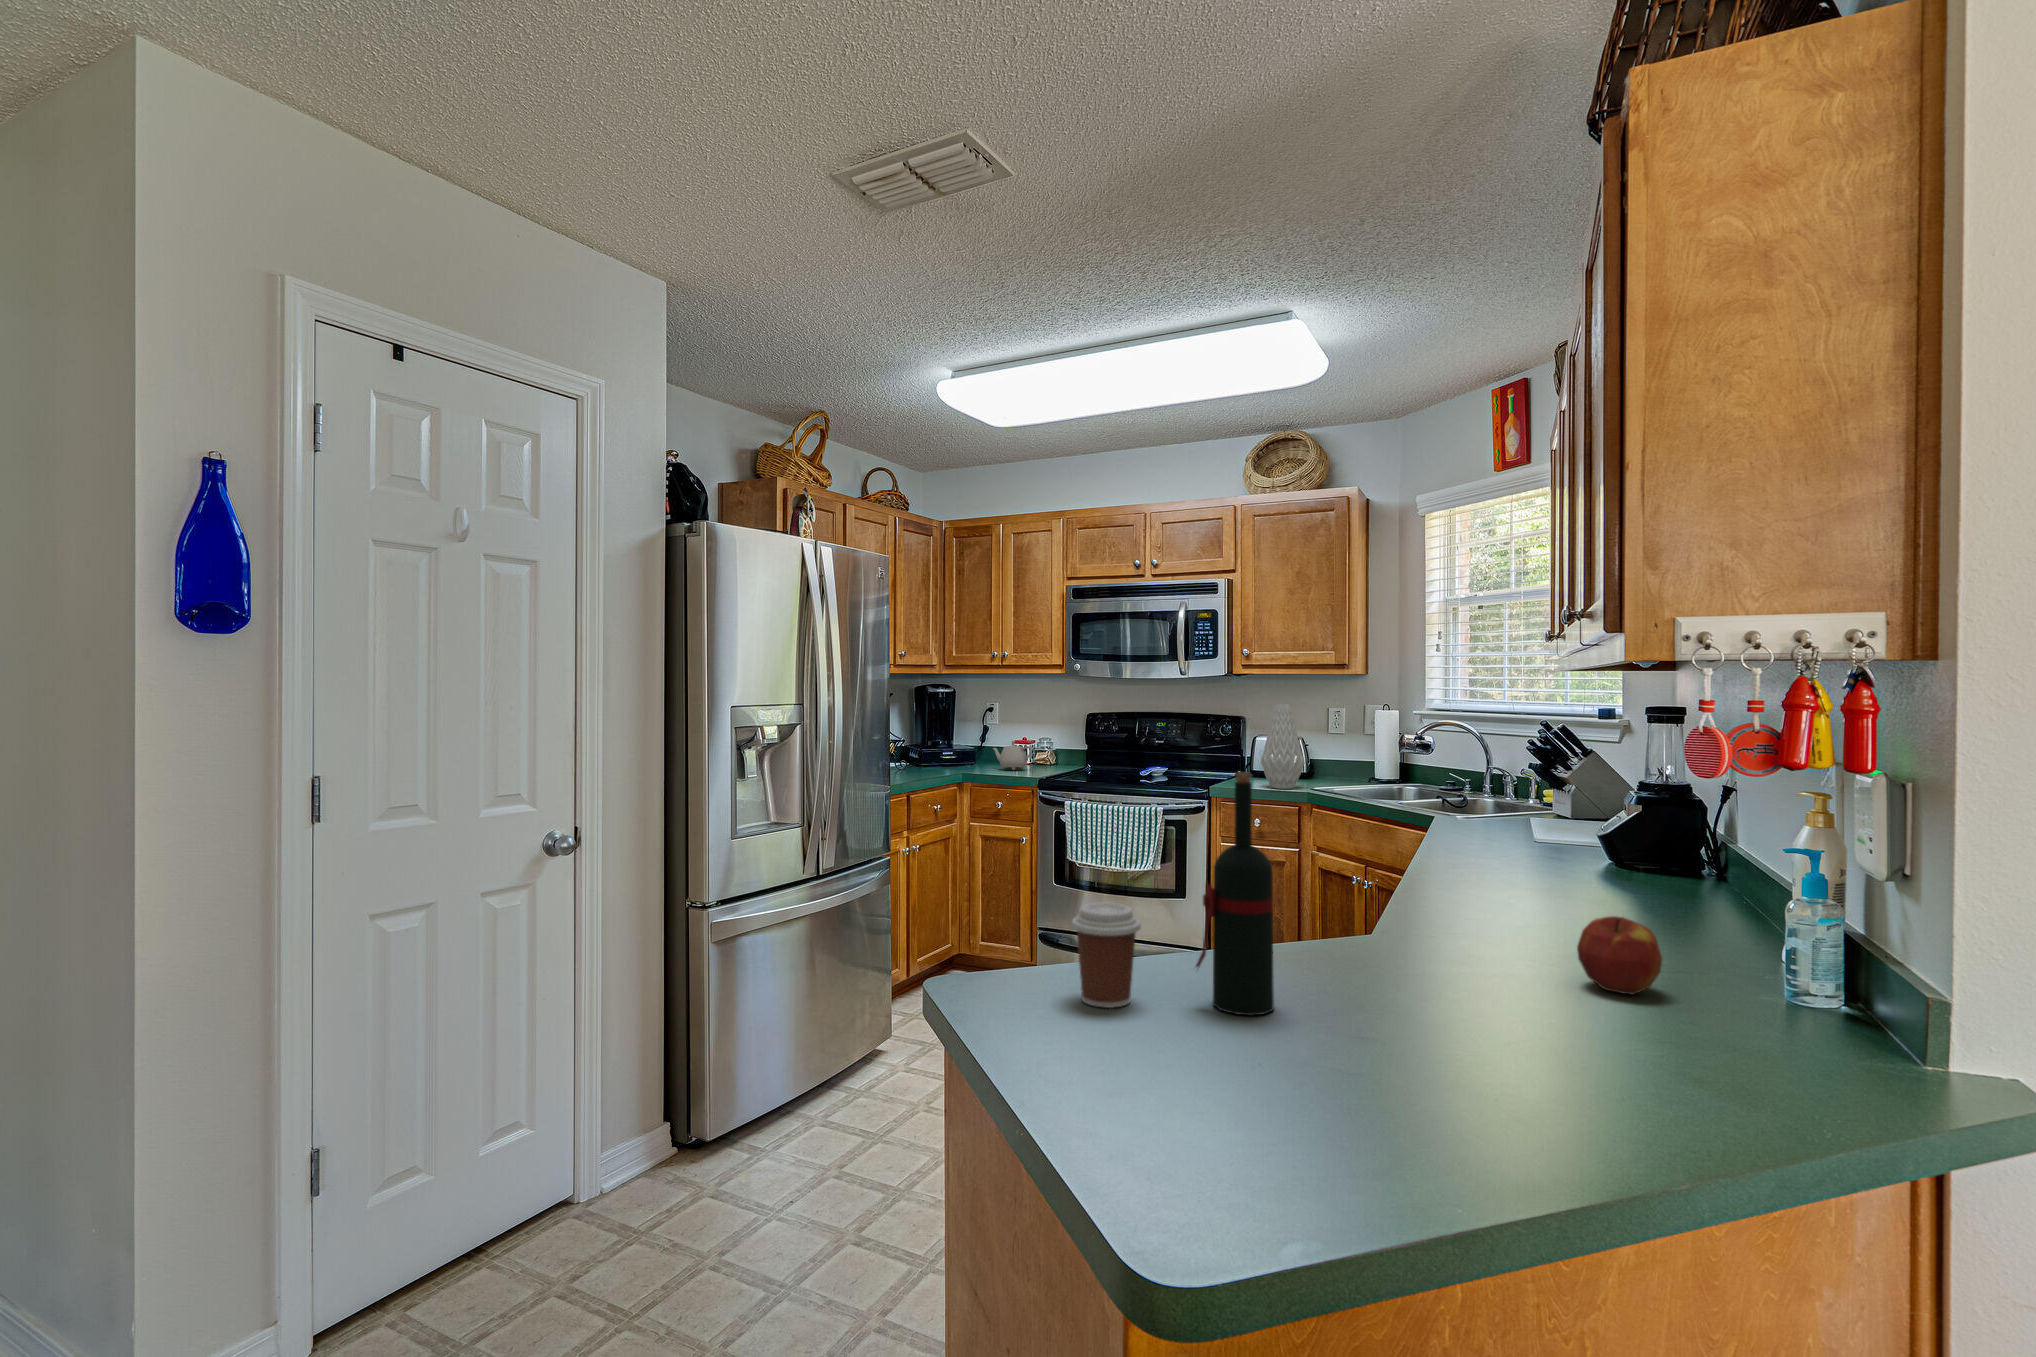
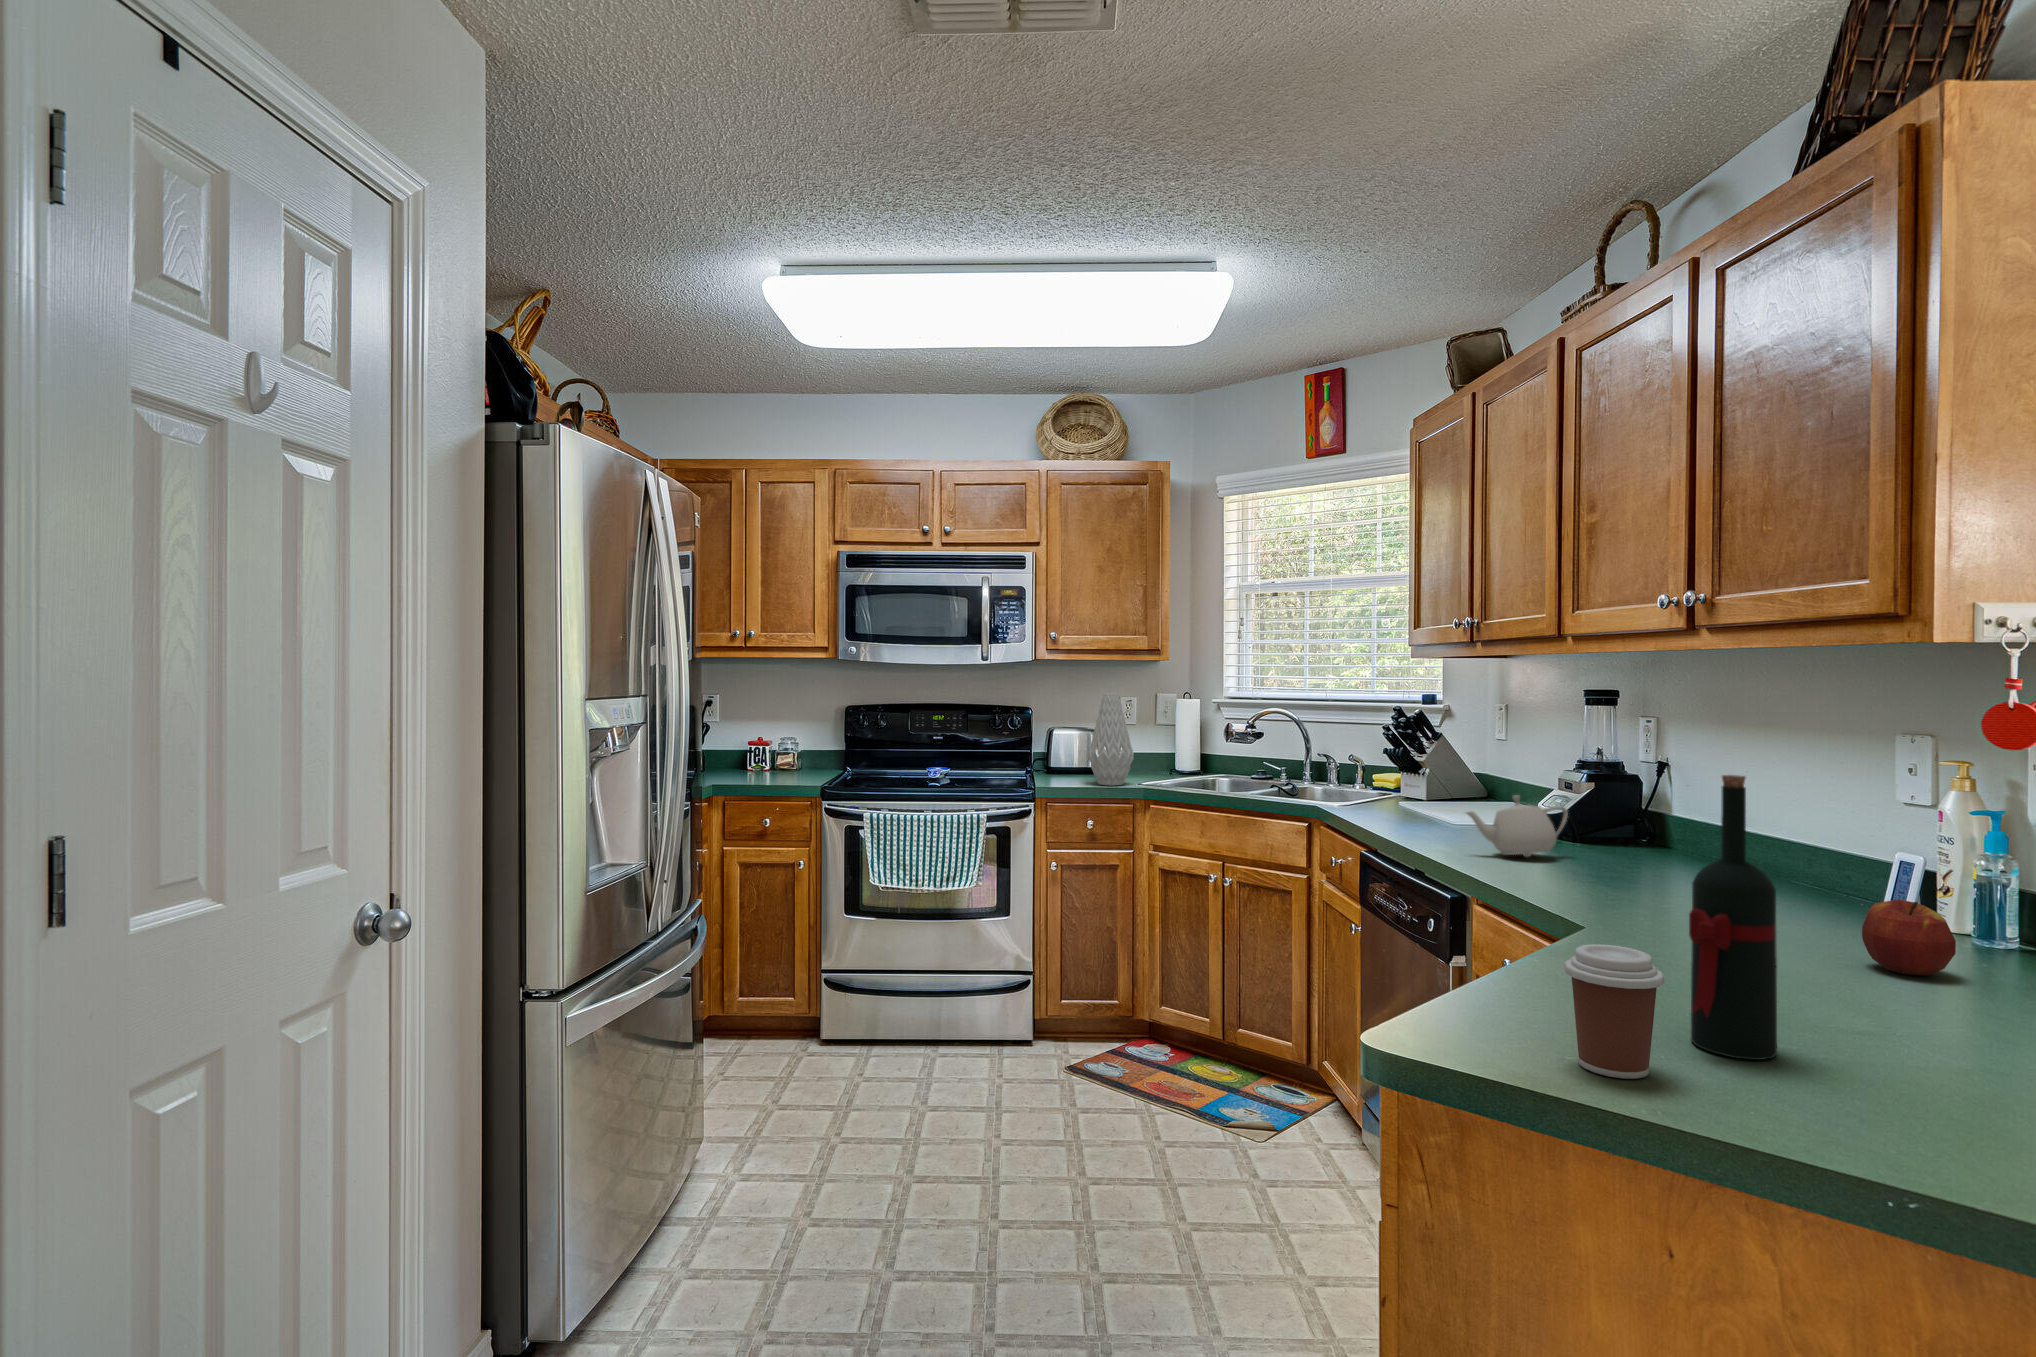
teapot: present [993,741,1032,770] -> present [1466,795,1568,857]

